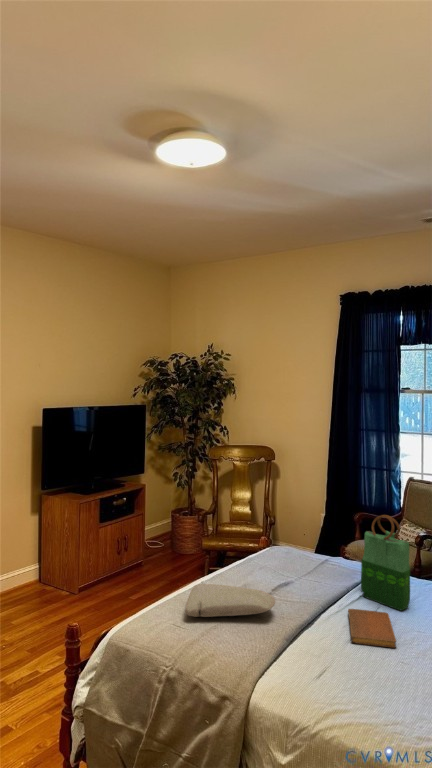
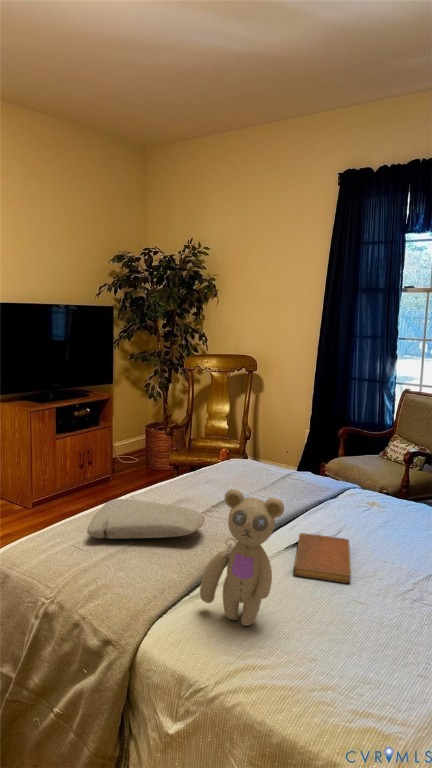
tote bag: present [361,515,410,610] -> none [322,420,383,537]
teddy bear: none [289,576,353,681] -> present [200,489,284,626]

